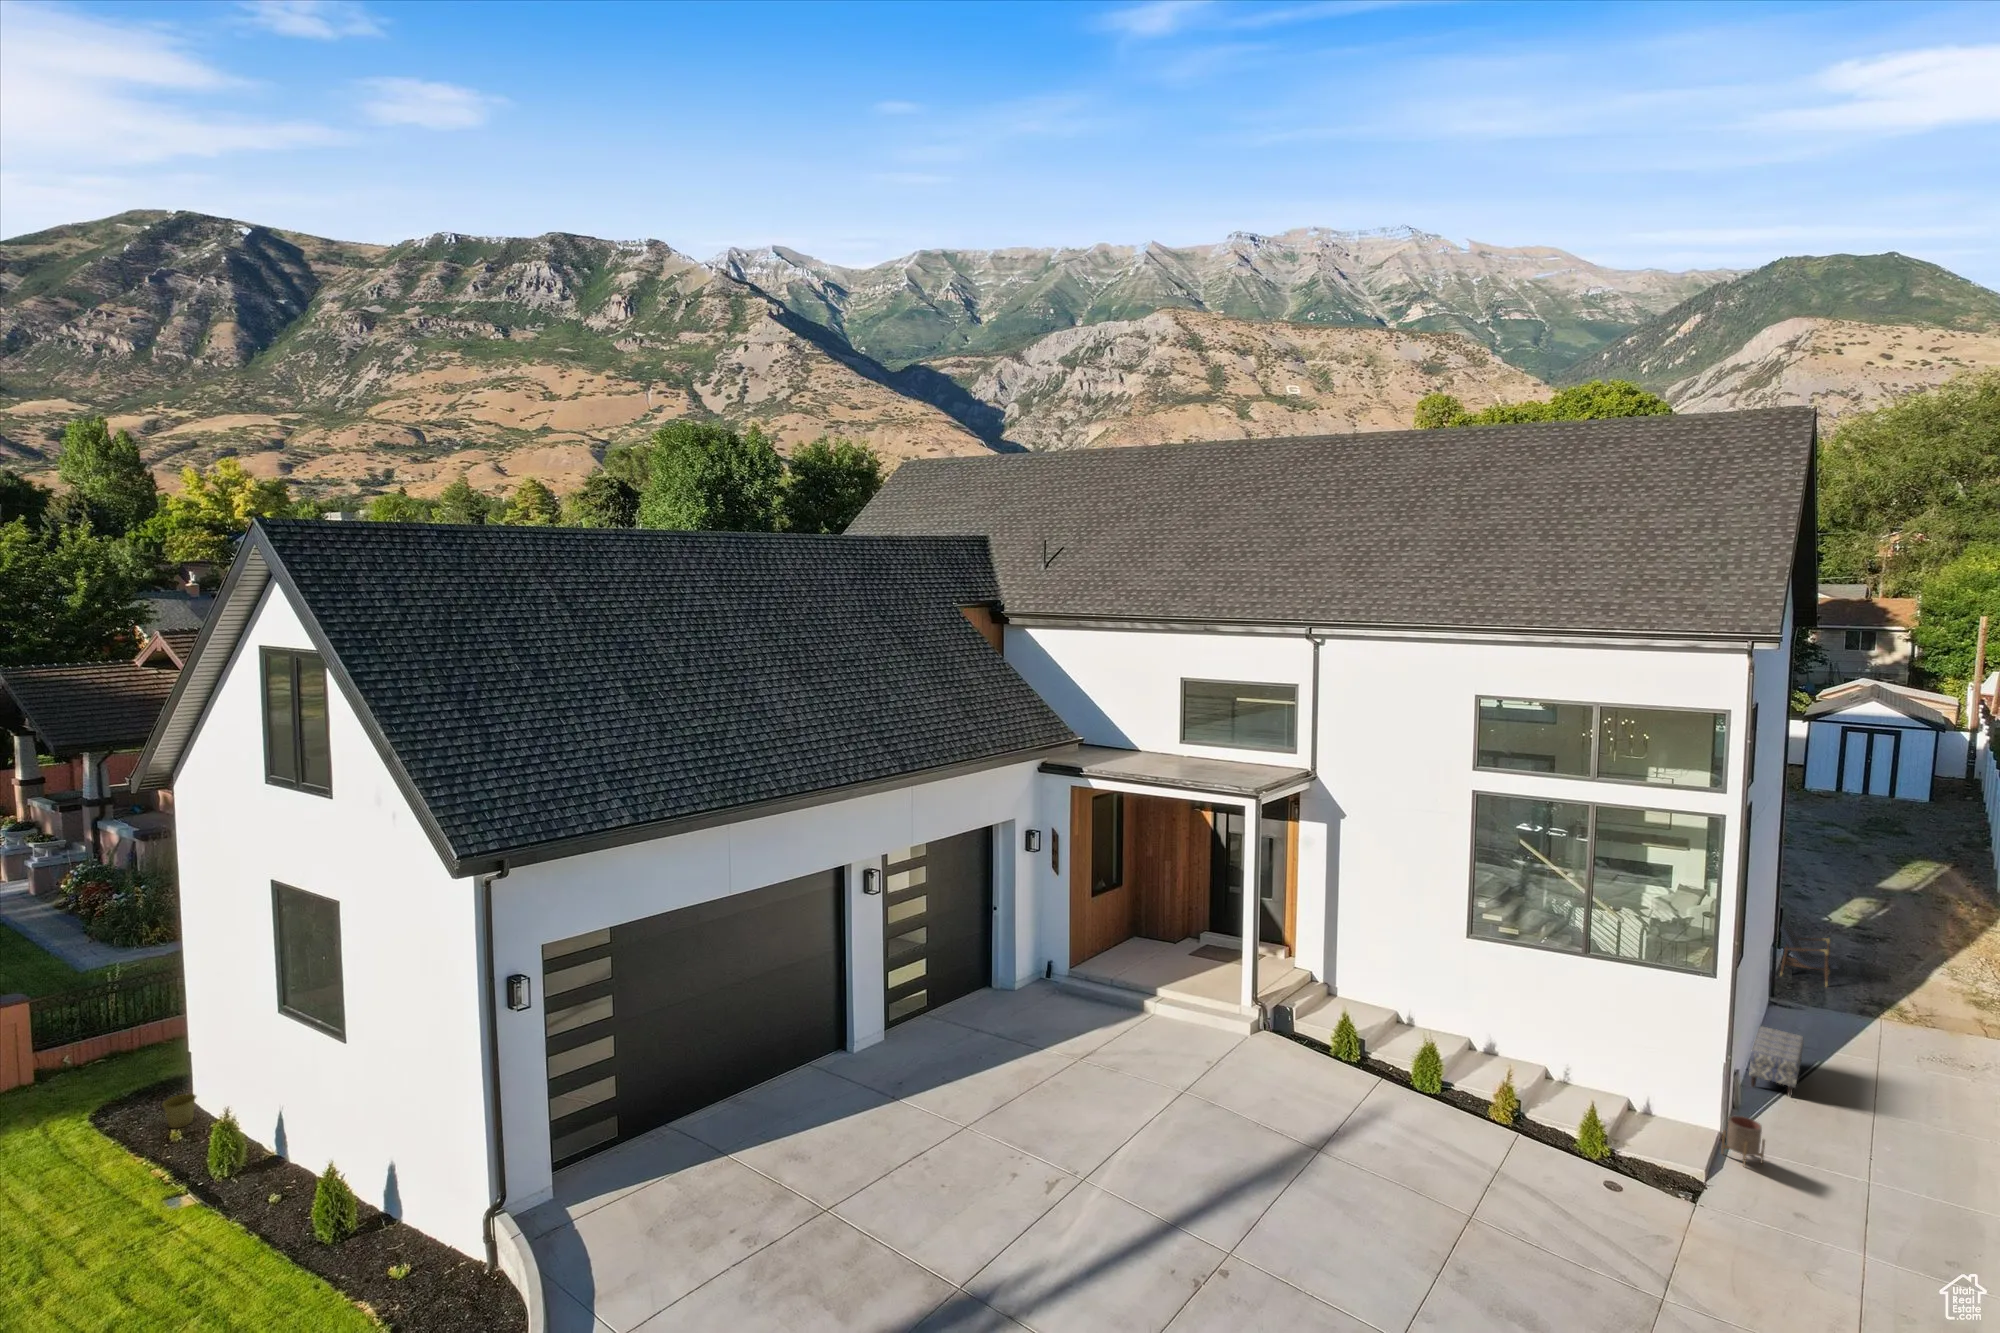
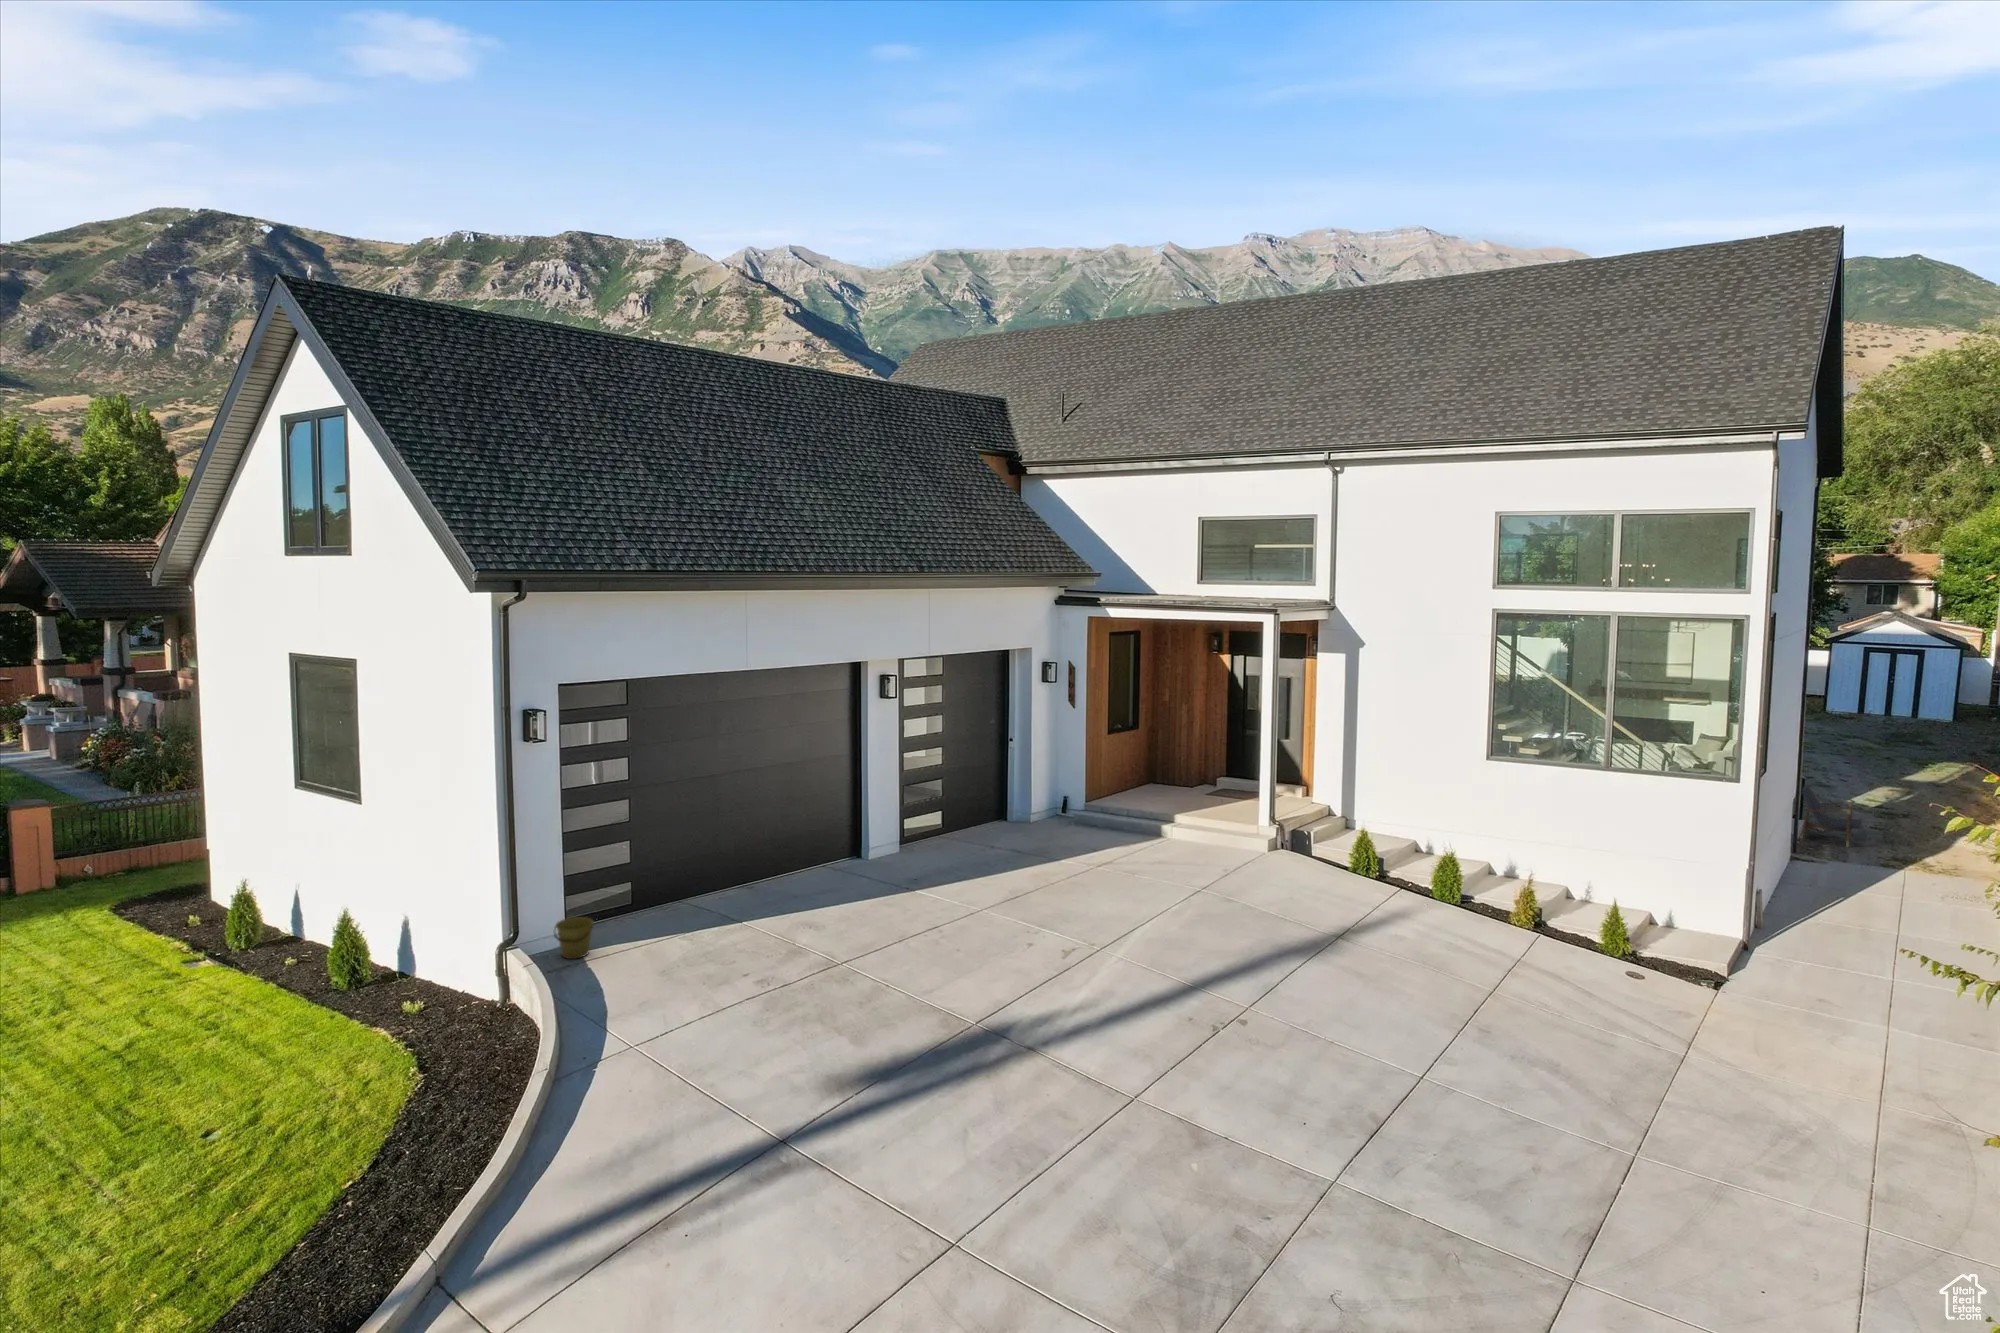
bench: present [1749,1026,1804,1097] -> none [1769,859,1825,920]
bucket: present [162,1094,196,1129] -> present [554,917,594,959]
planter: present [1721,1116,1765,1166] -> none [1741,917,1786,965]

